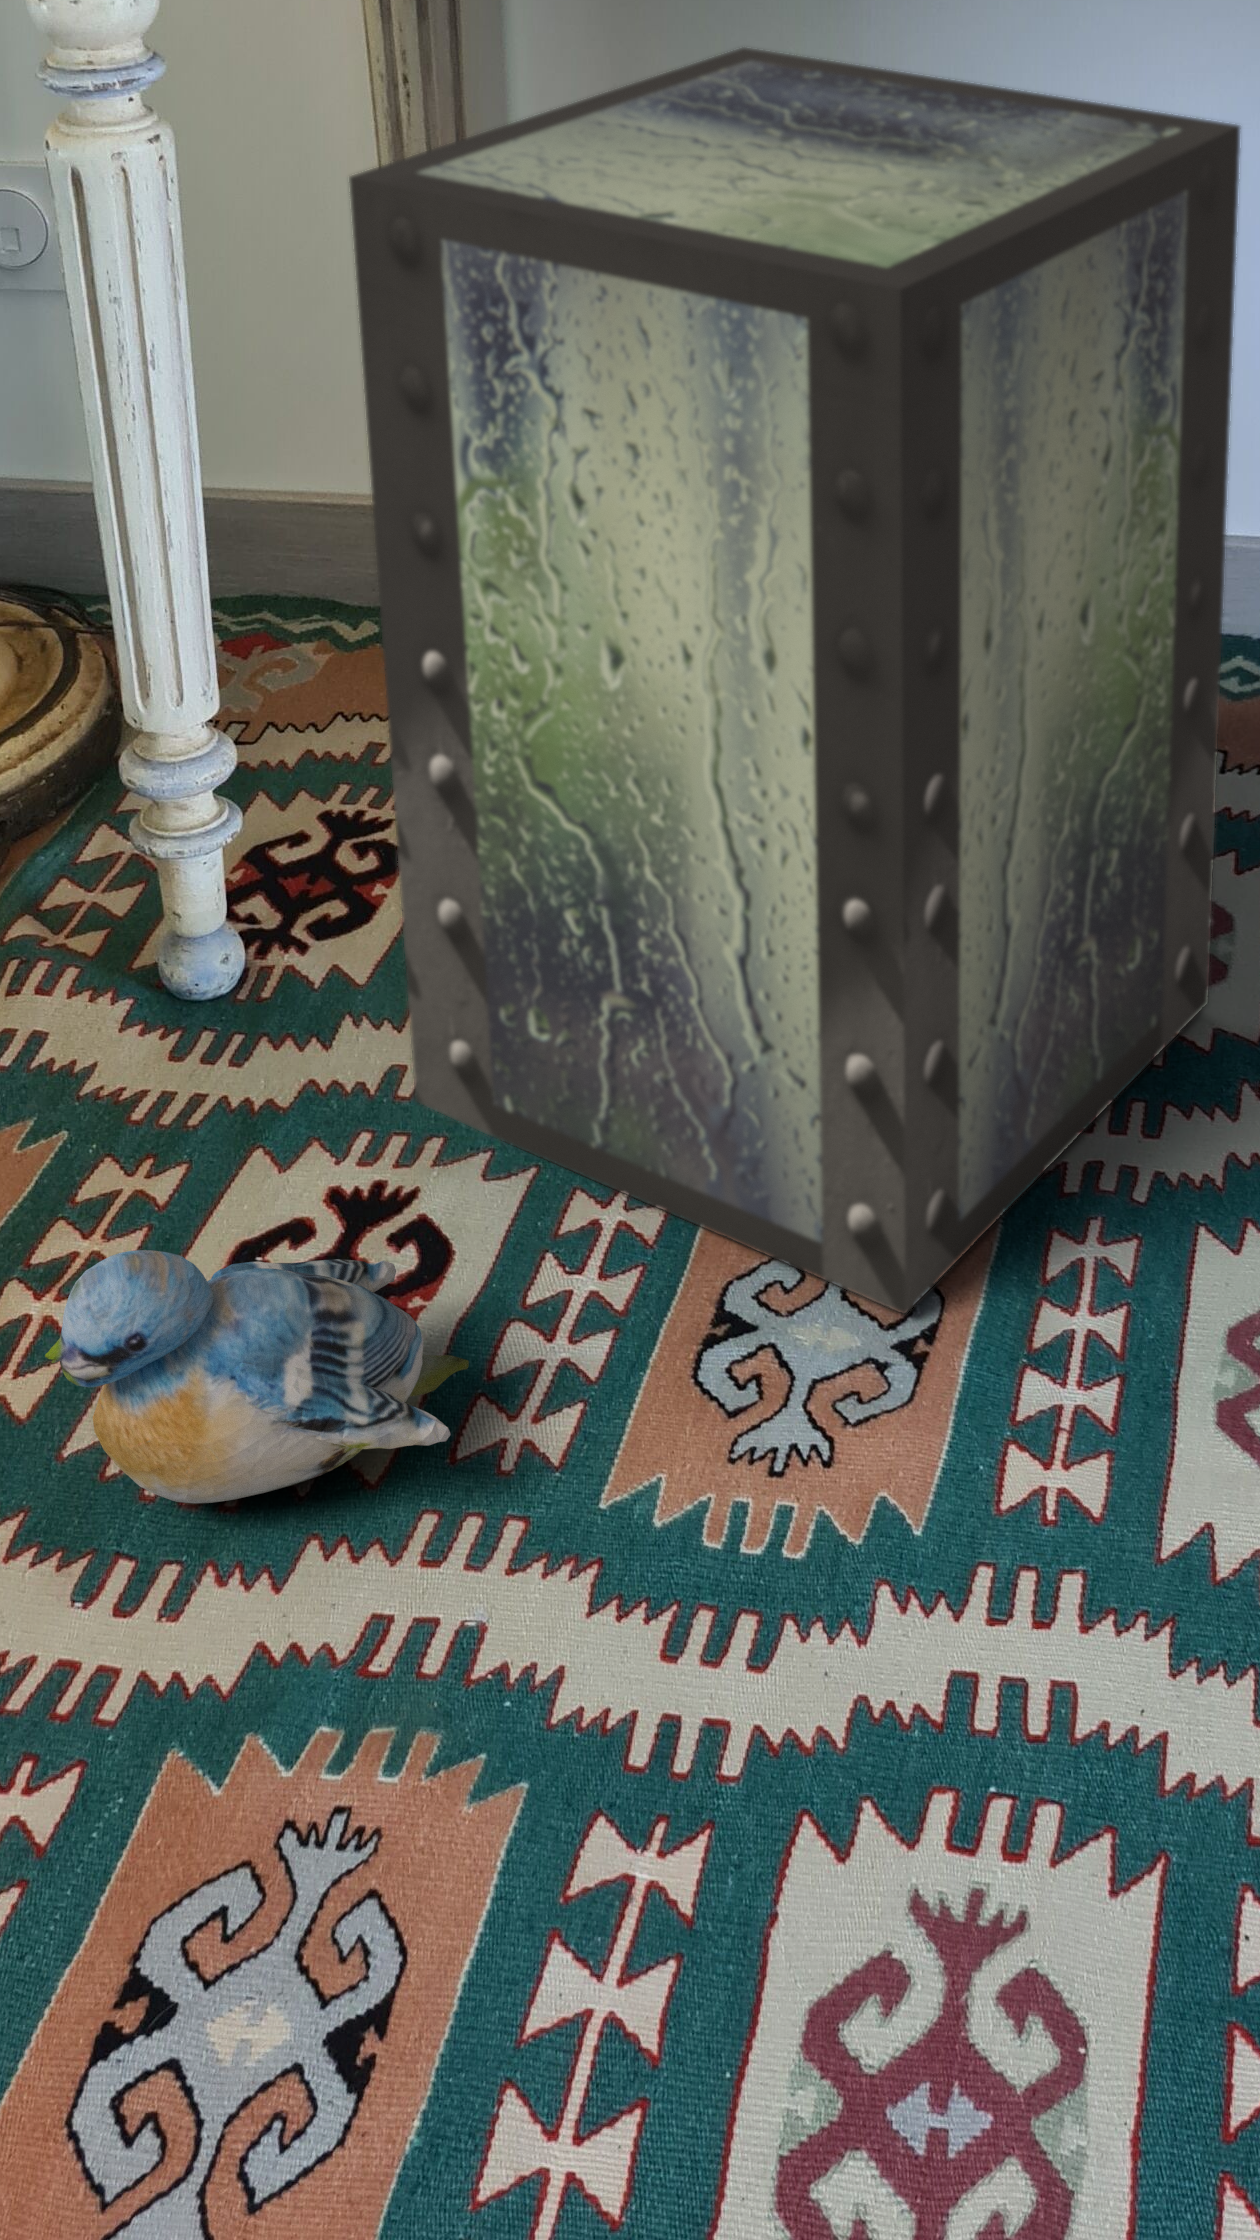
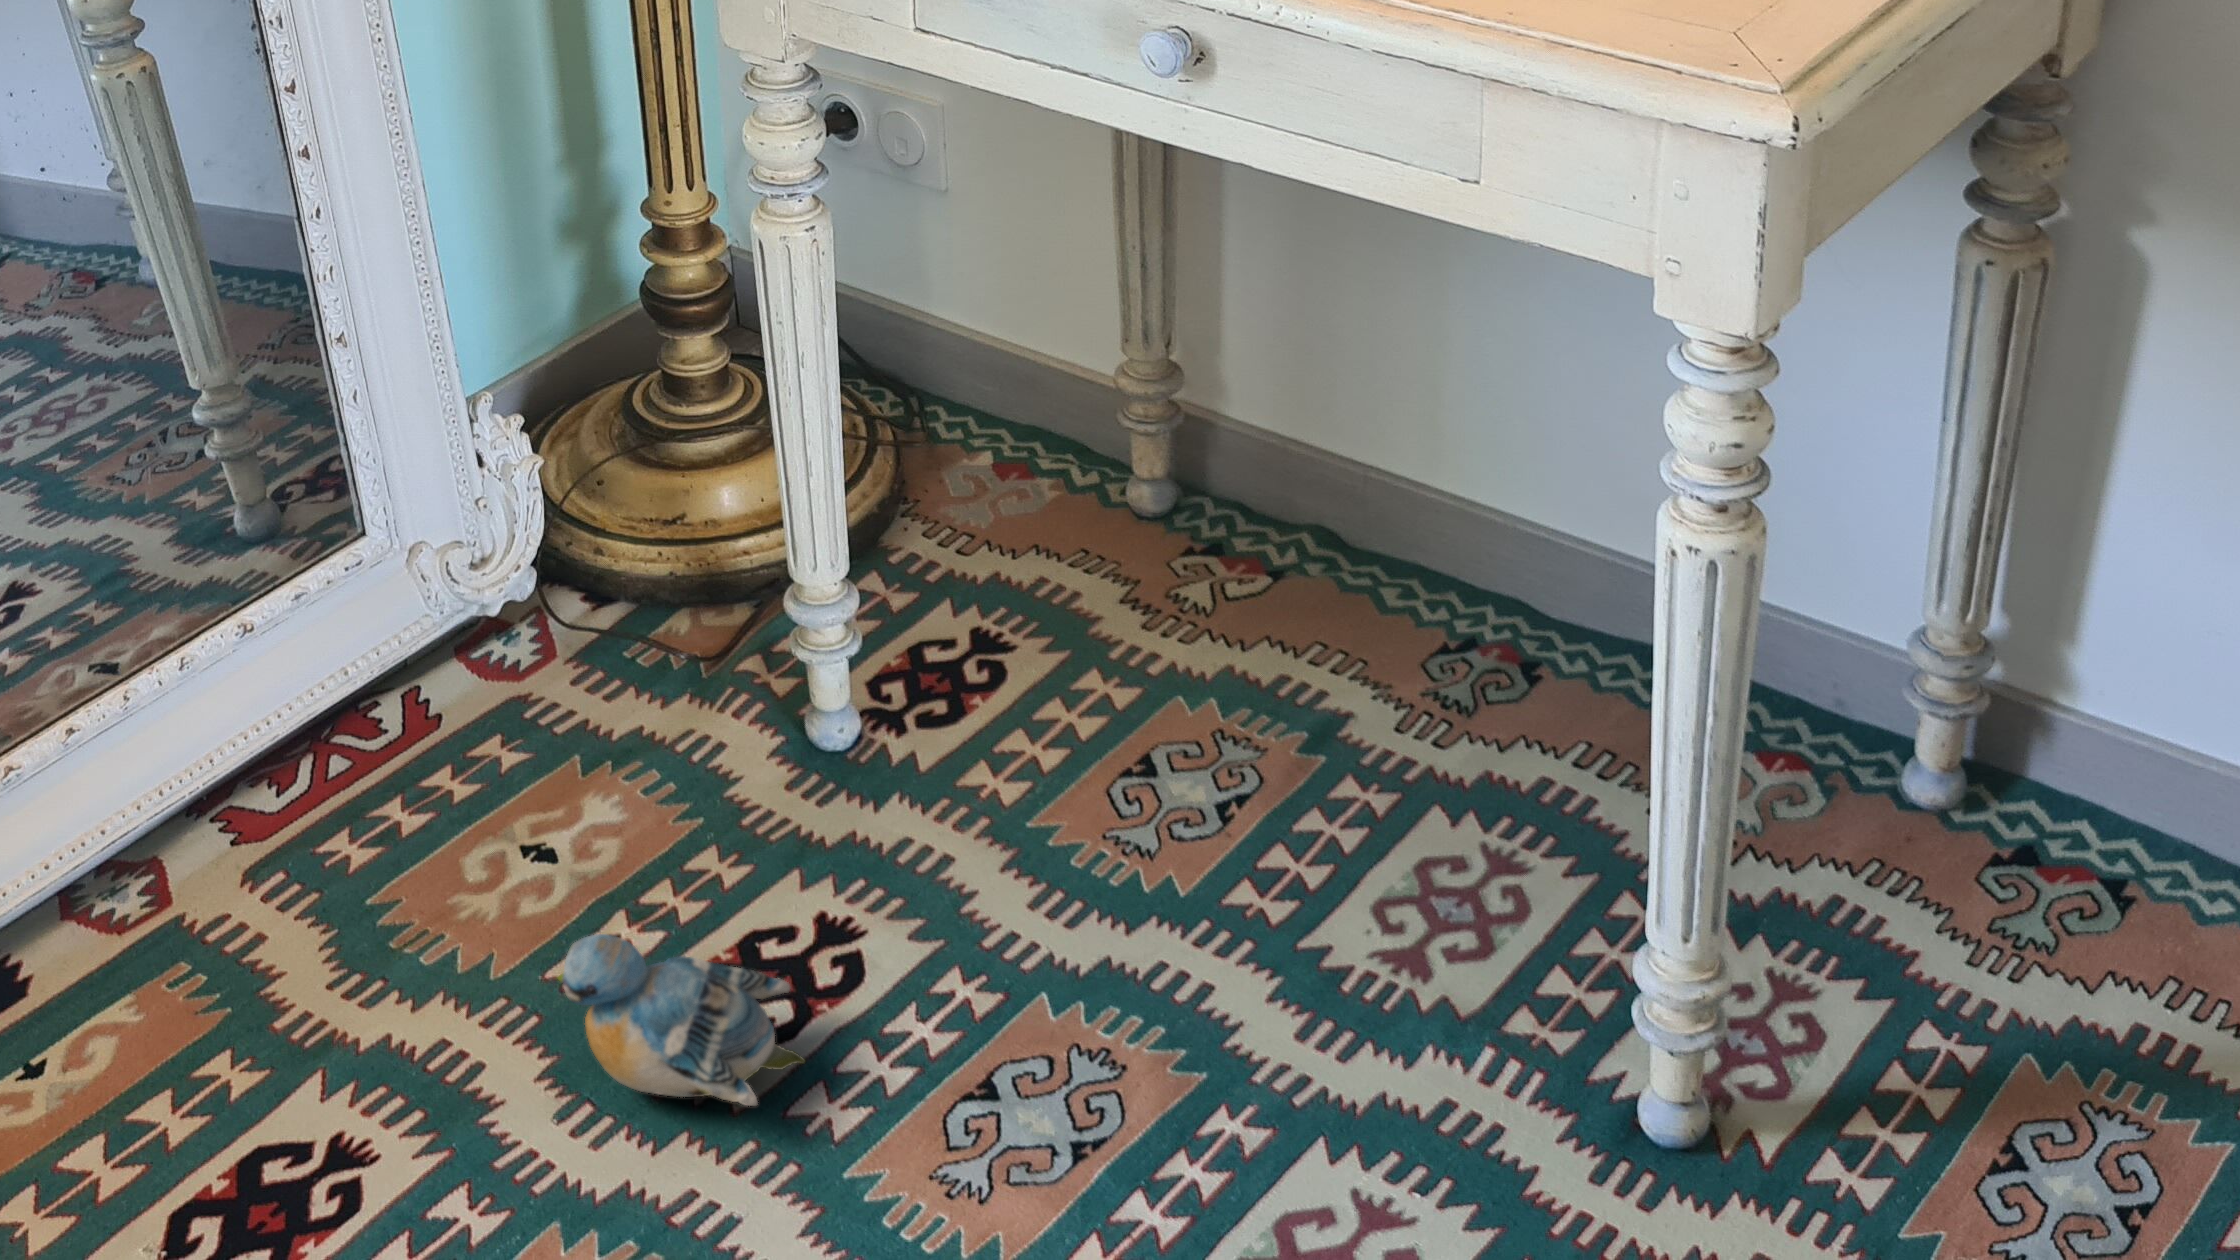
storage box: present [349,48,1241,1314] -> none [847,198,1467,1129]

